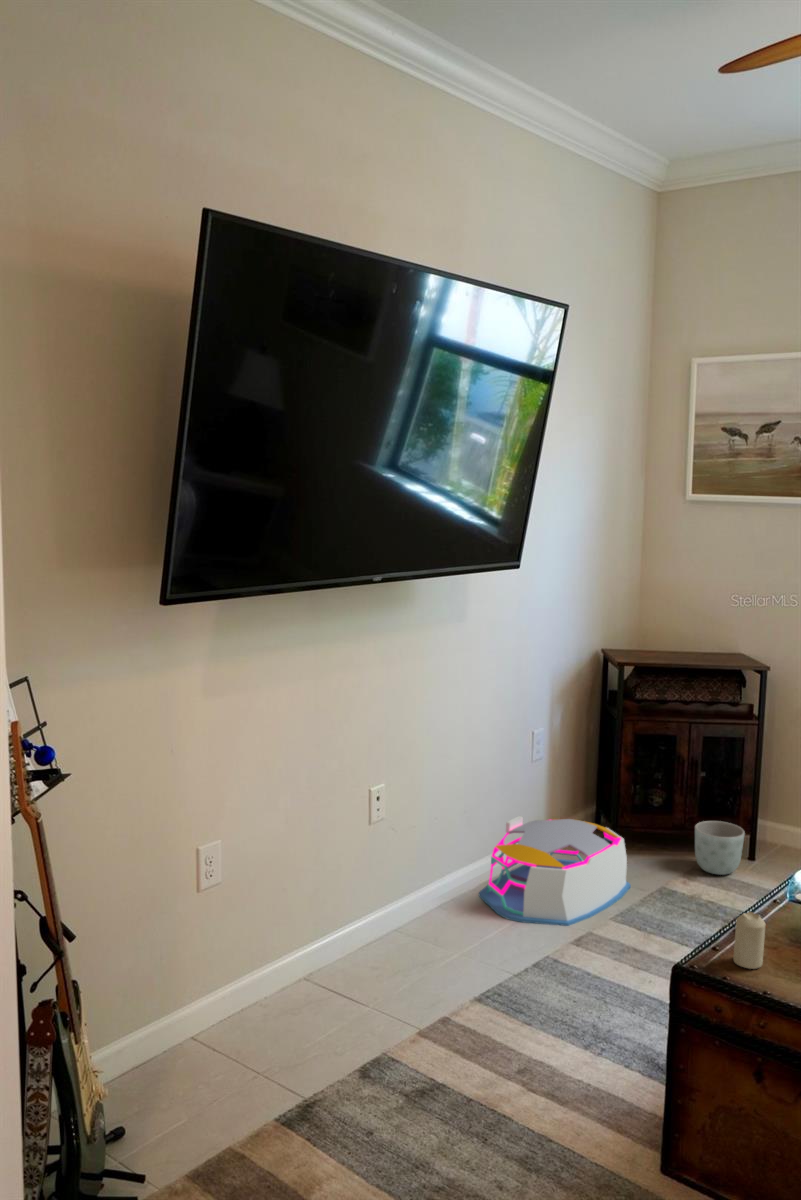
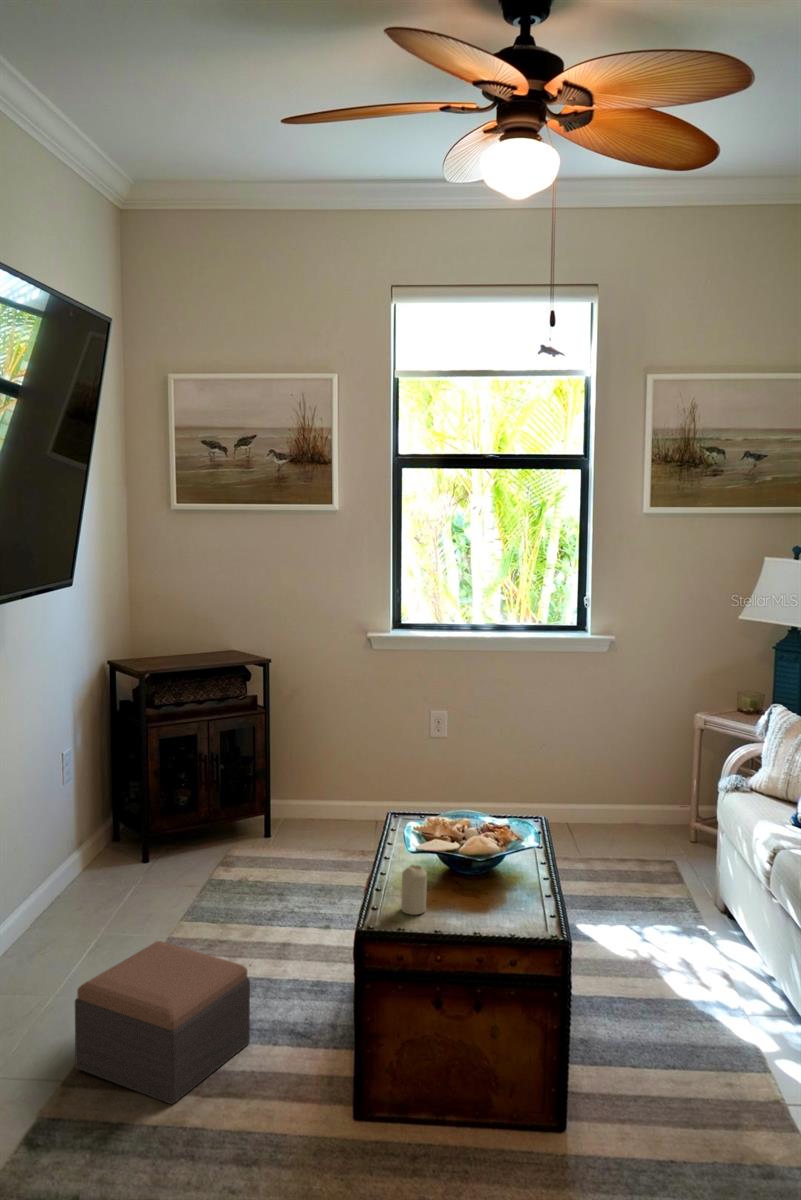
storage bin: present [479,816,630,926] -> none [37,832,180,946]
planter: present [695,821,745,875] -> none [224,806,269,856]
footstool: none [438,928,606,1085] -> present [75,941,250,1104]

